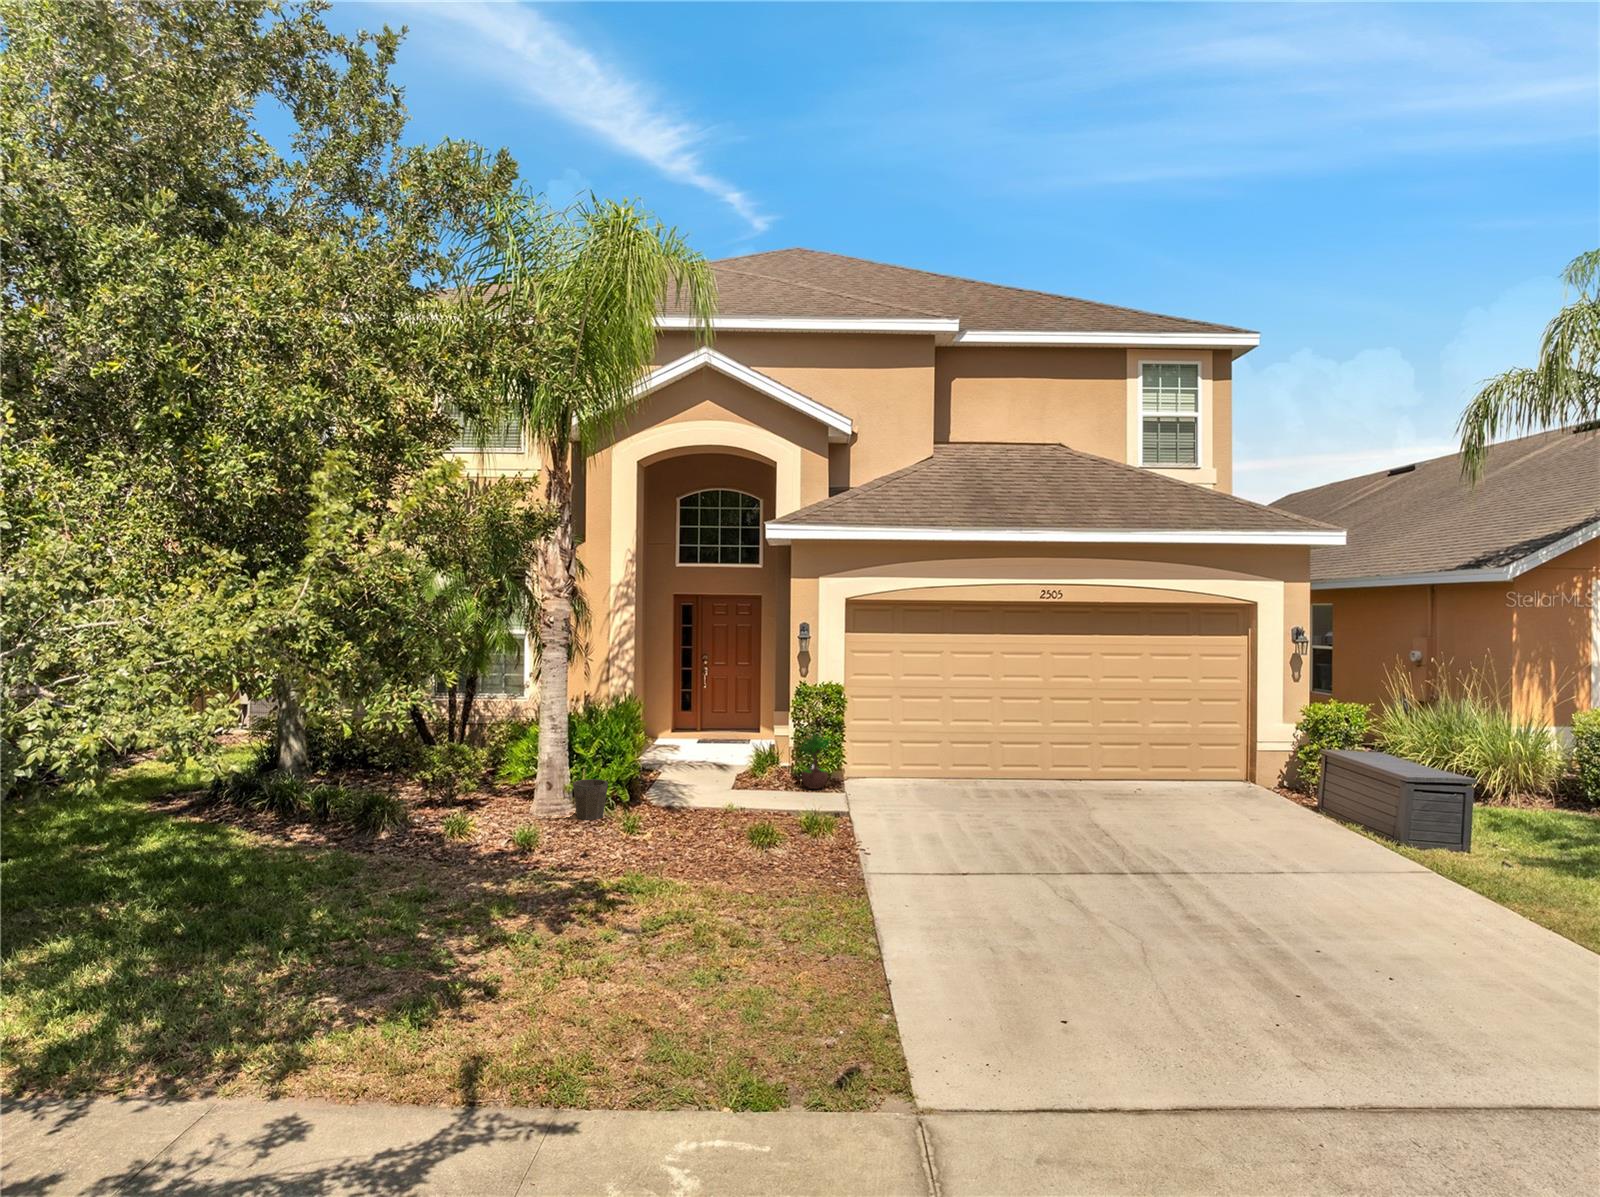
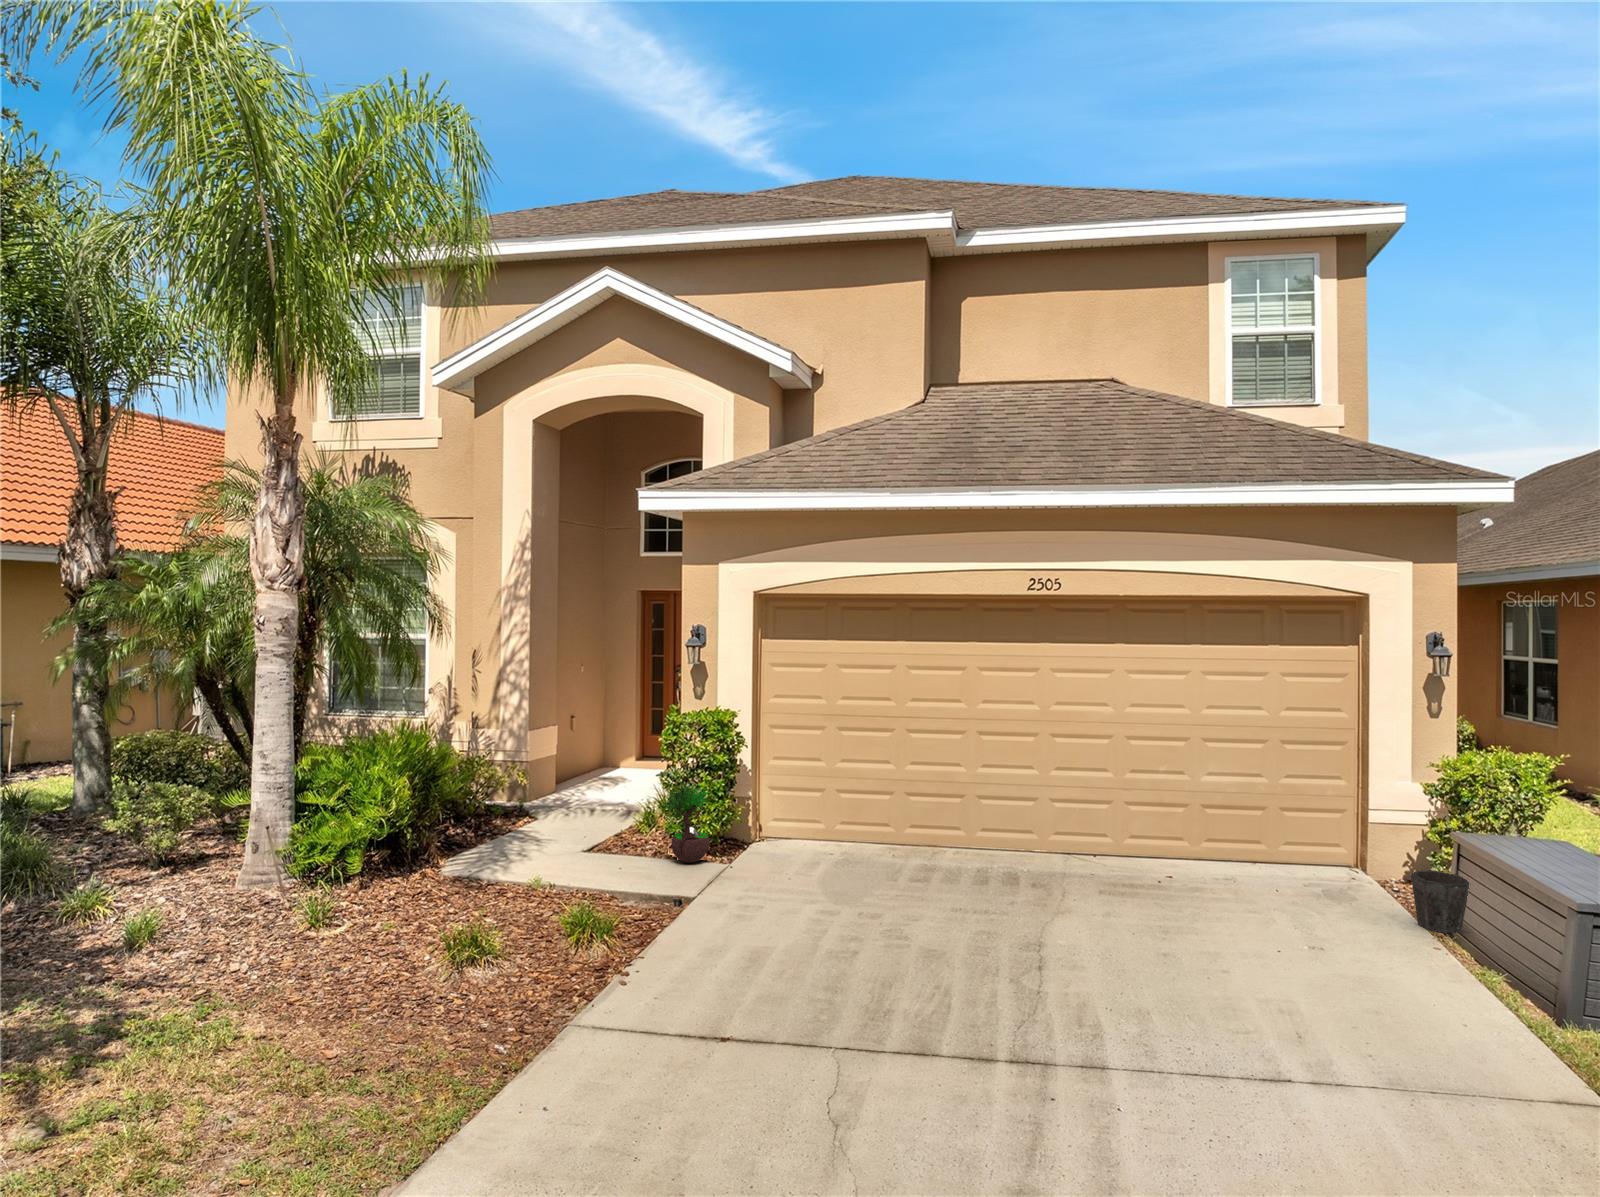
waste bin: present [573,779,608,820] -> present [1411,871,1470,933]

